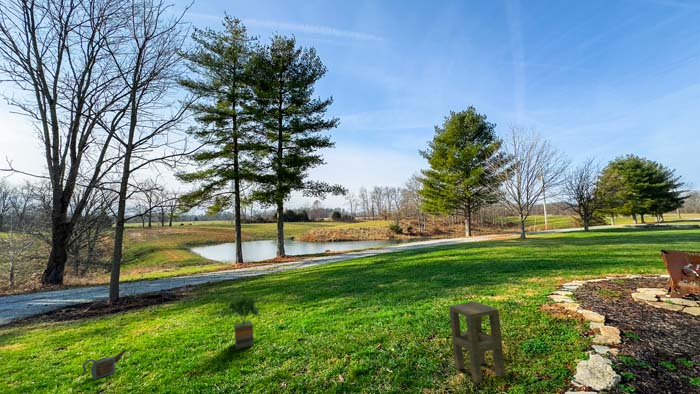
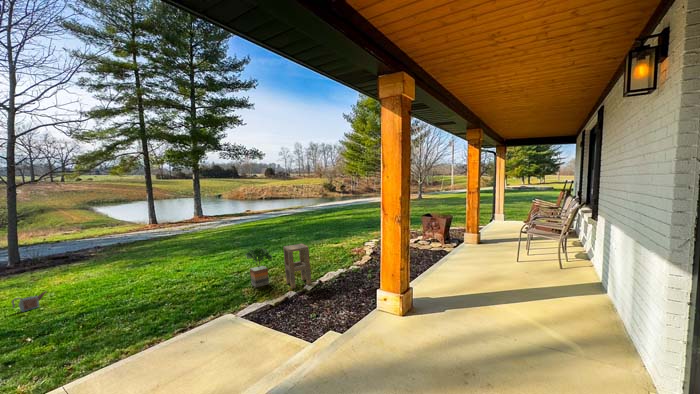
potted tree: present [228,298,259,349] -> present [245,248,272,287]

